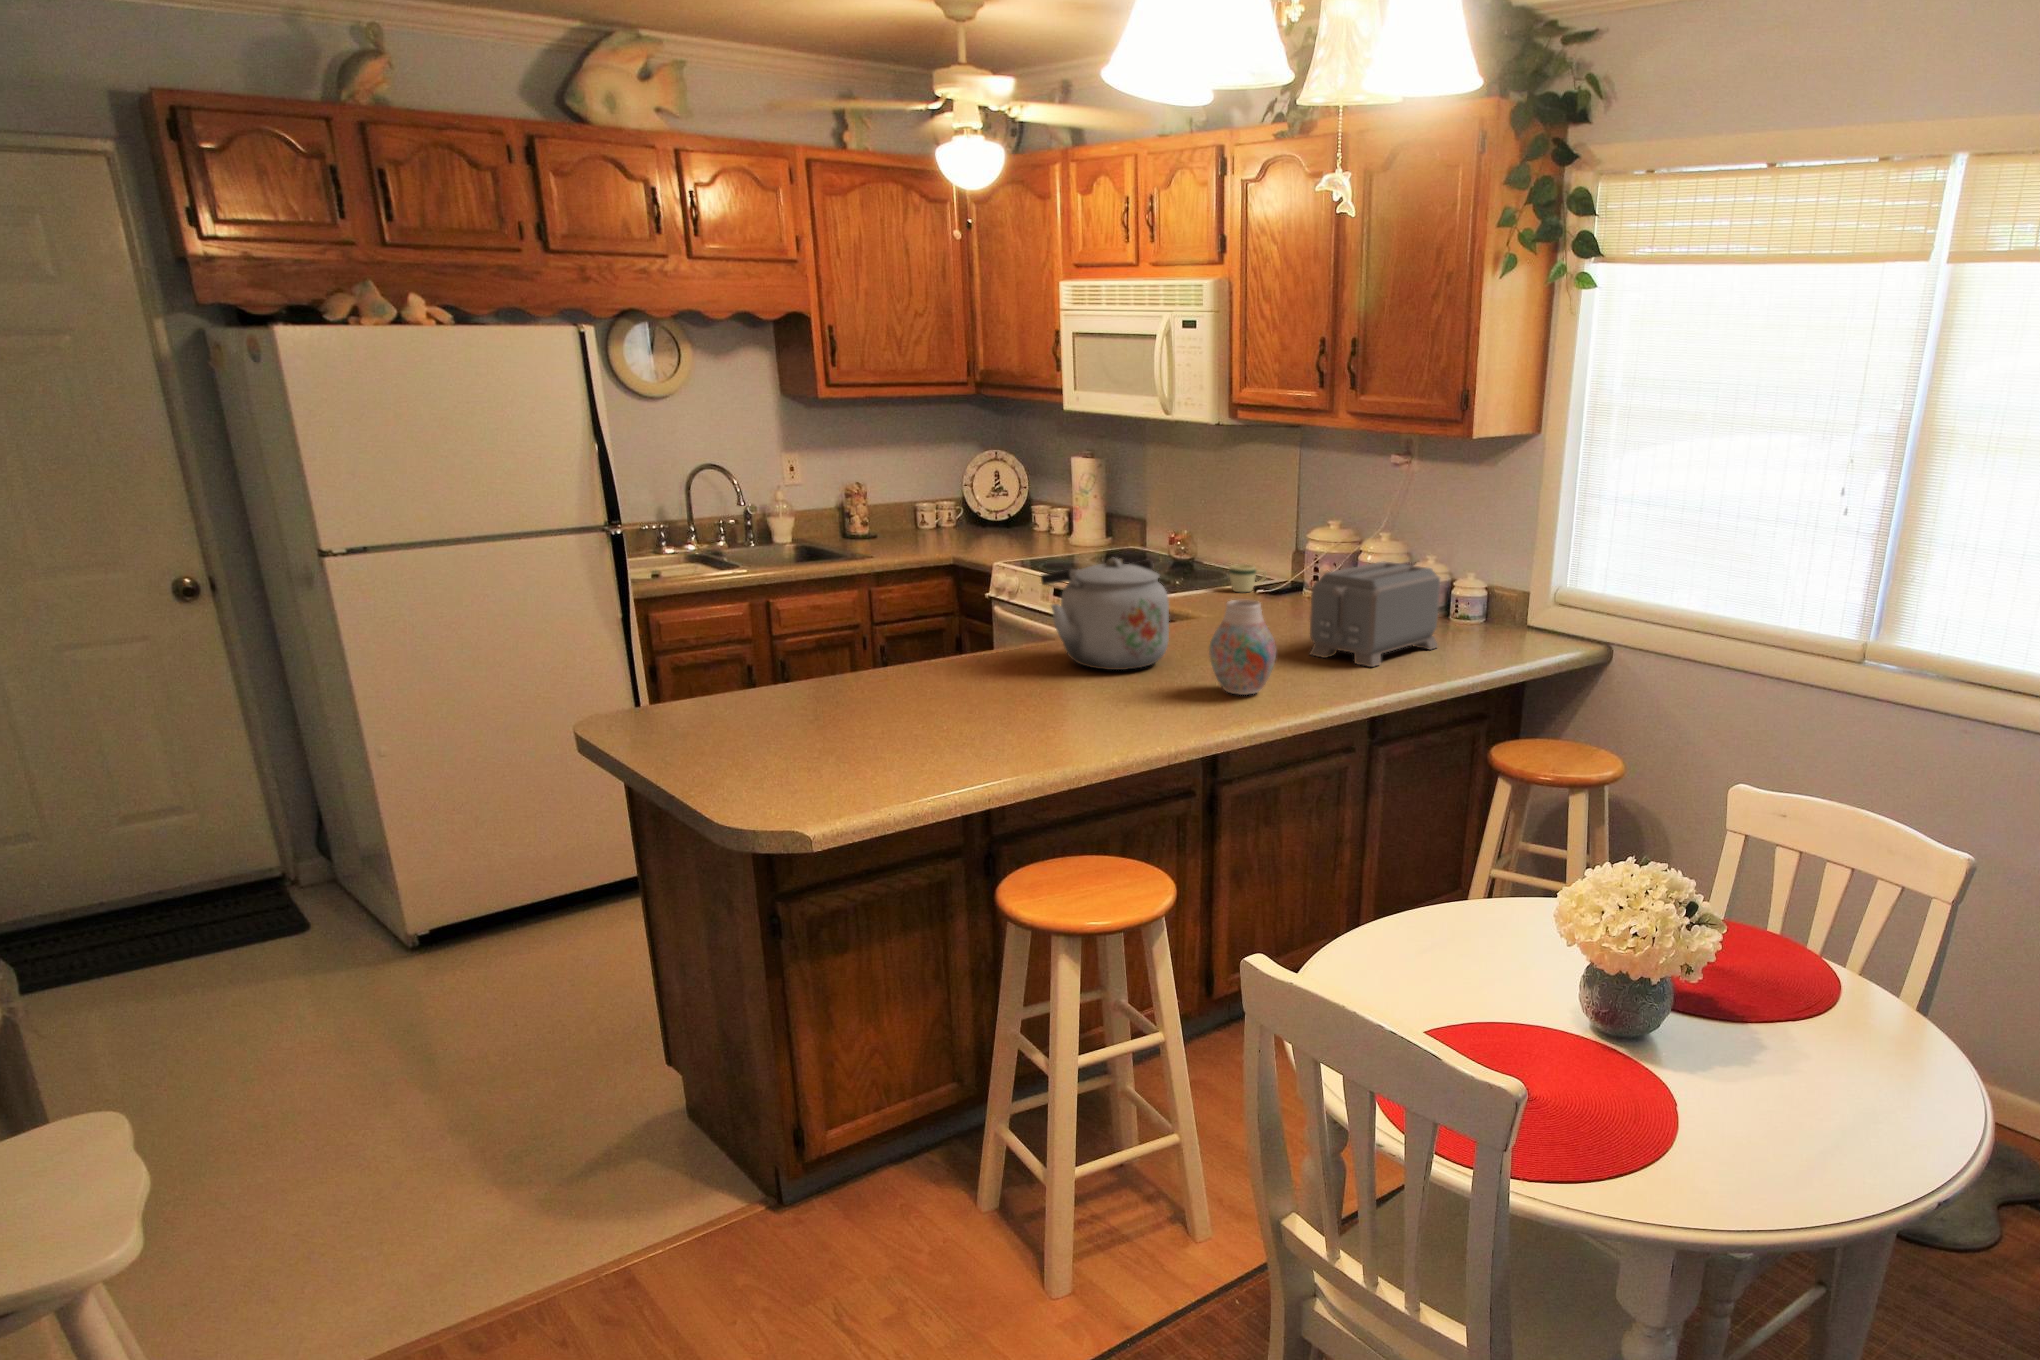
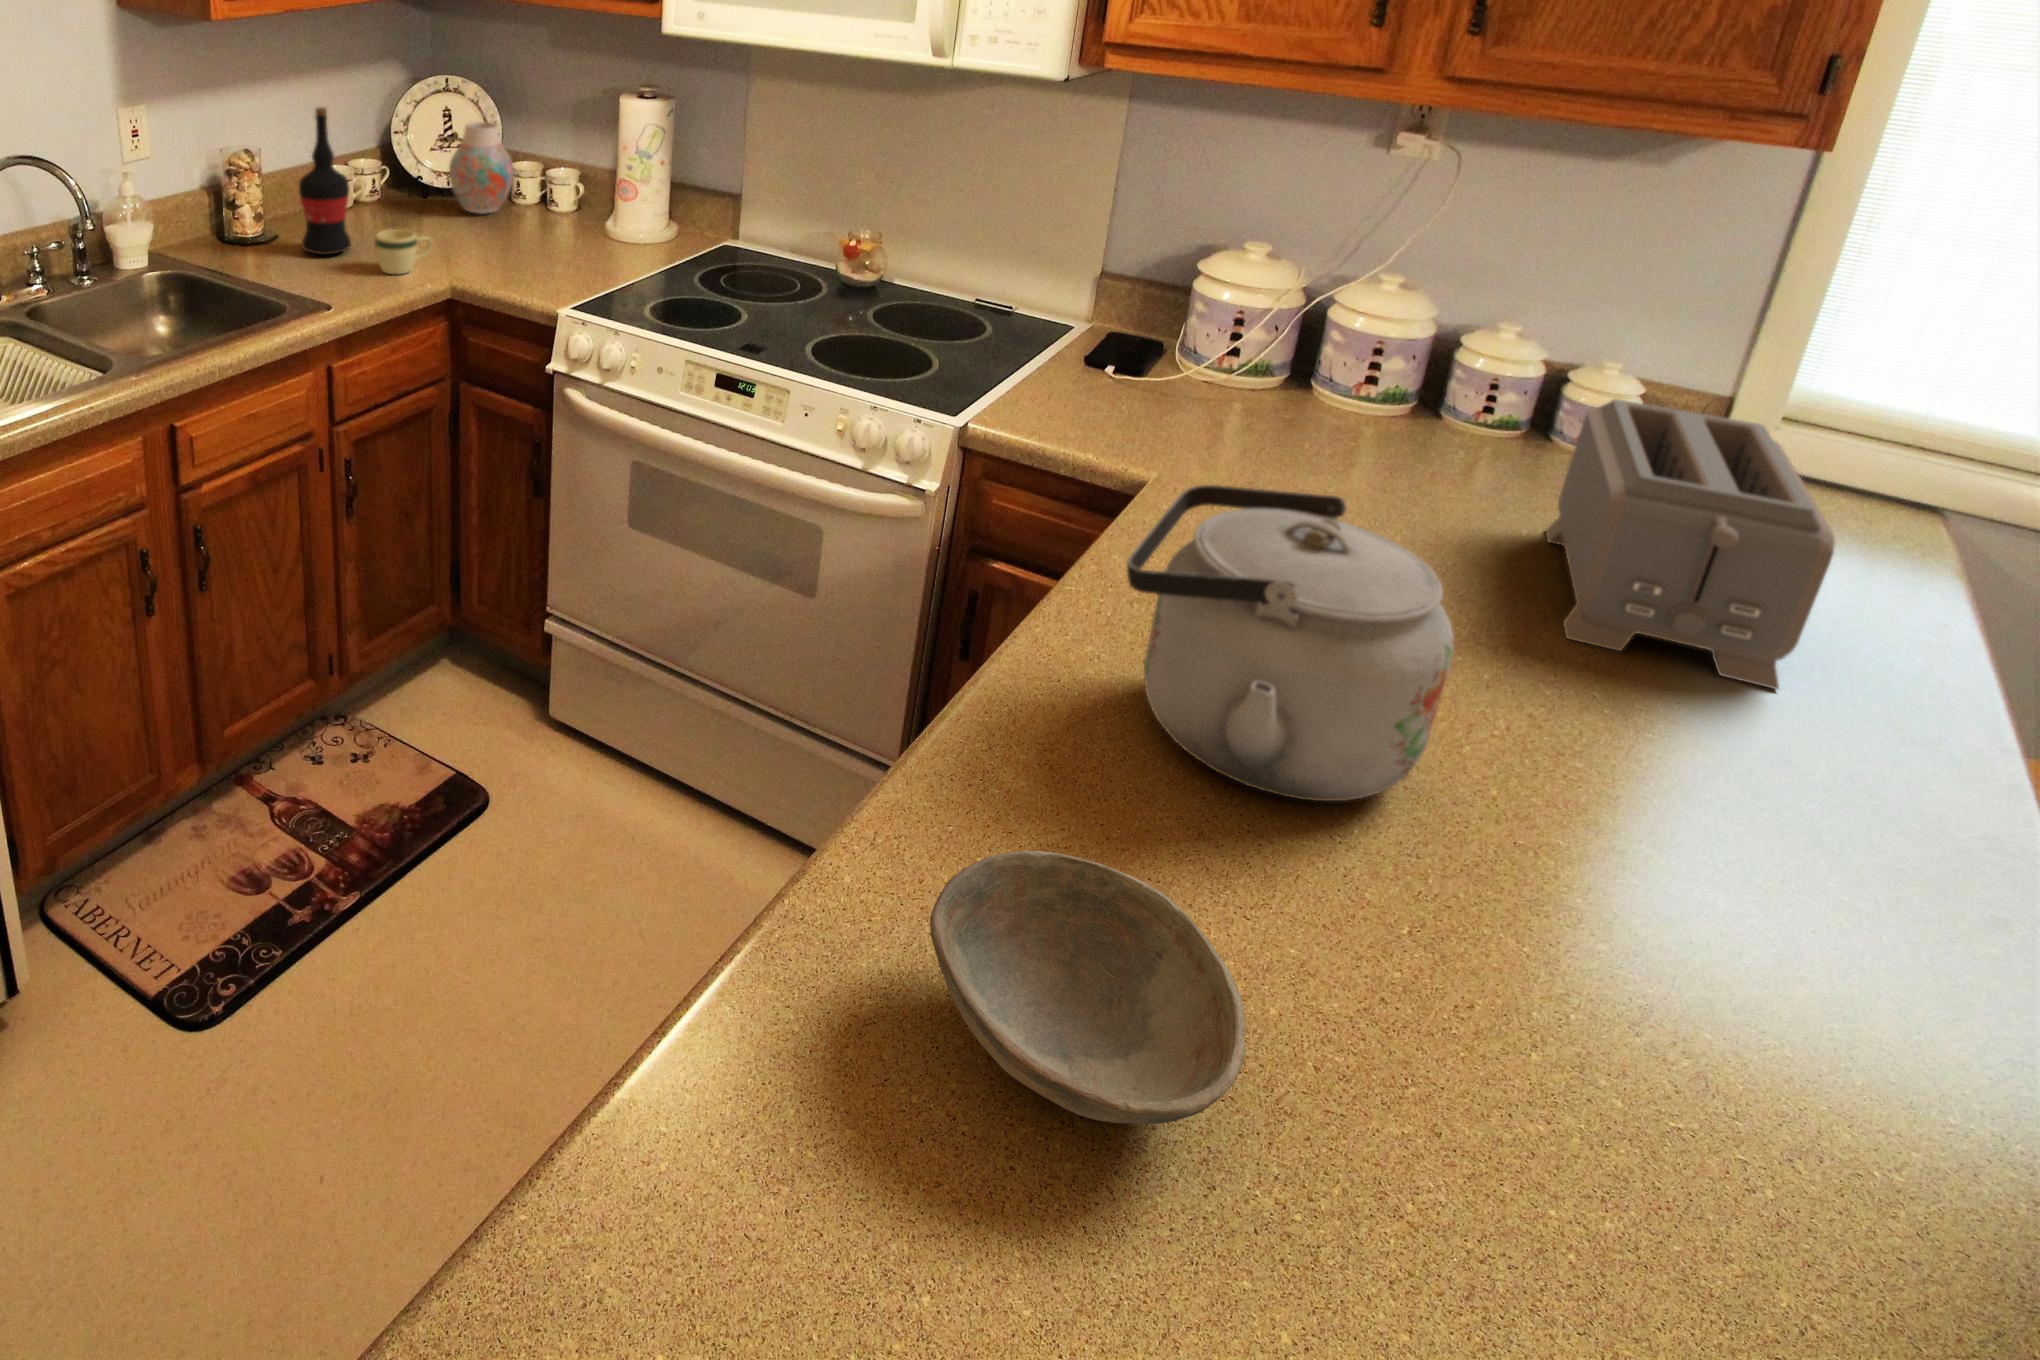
wine bottle: none [881,455,914,543] -> present [299,107,351,255]
mug: present [1229,564,1266,592] -> present [375,229,432,274]
vase: present [1209,600,1276,695] -> present [449,122,514,213]
bowl: none [866,638,969,696] -> present [930,851,1246,1124]

